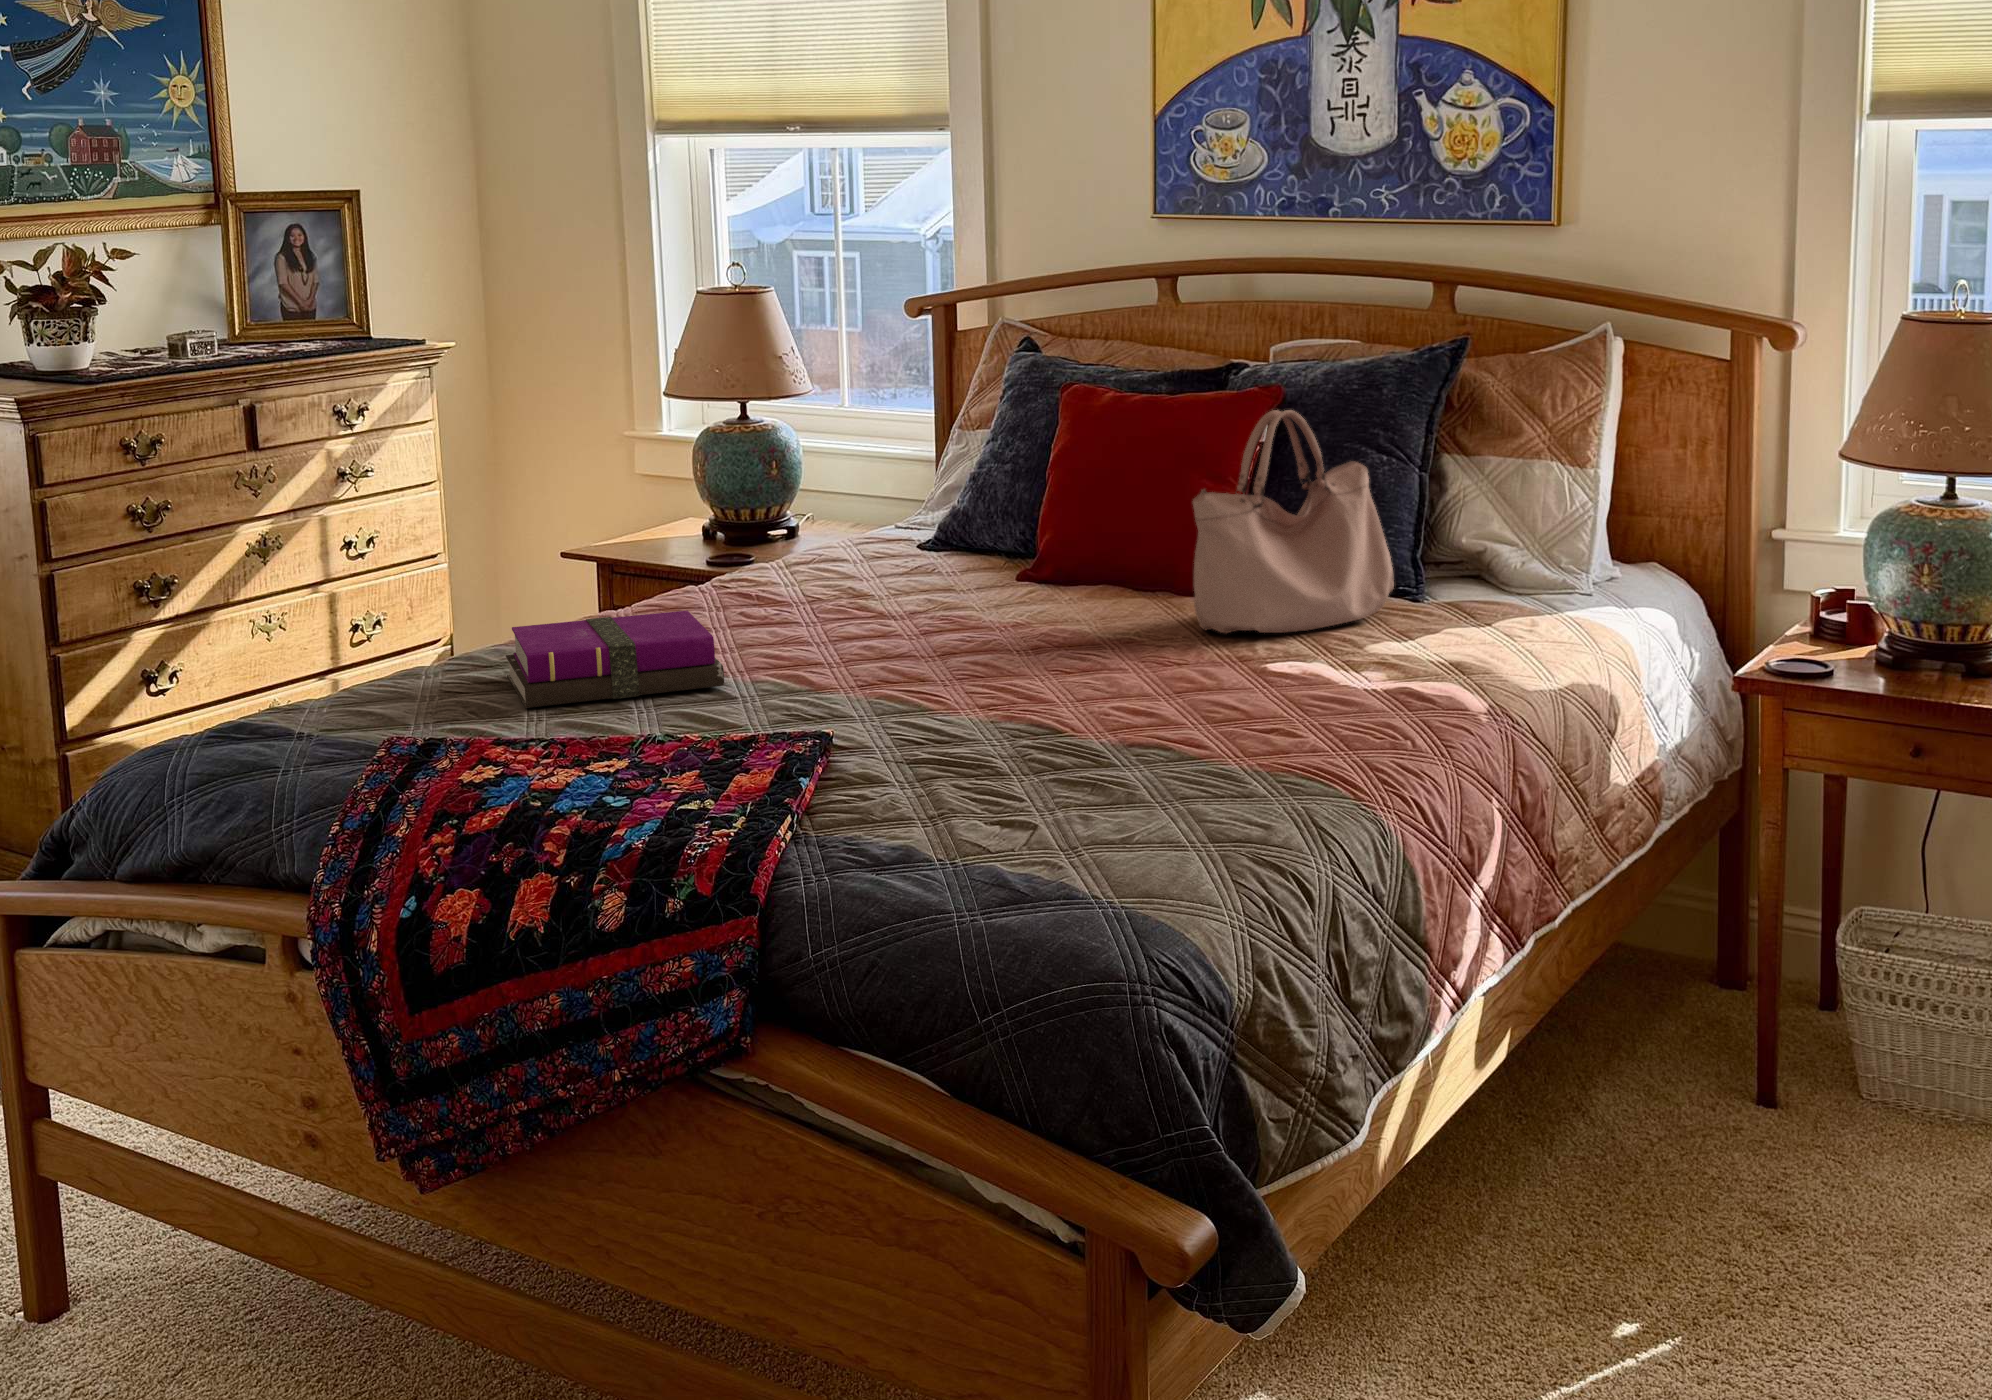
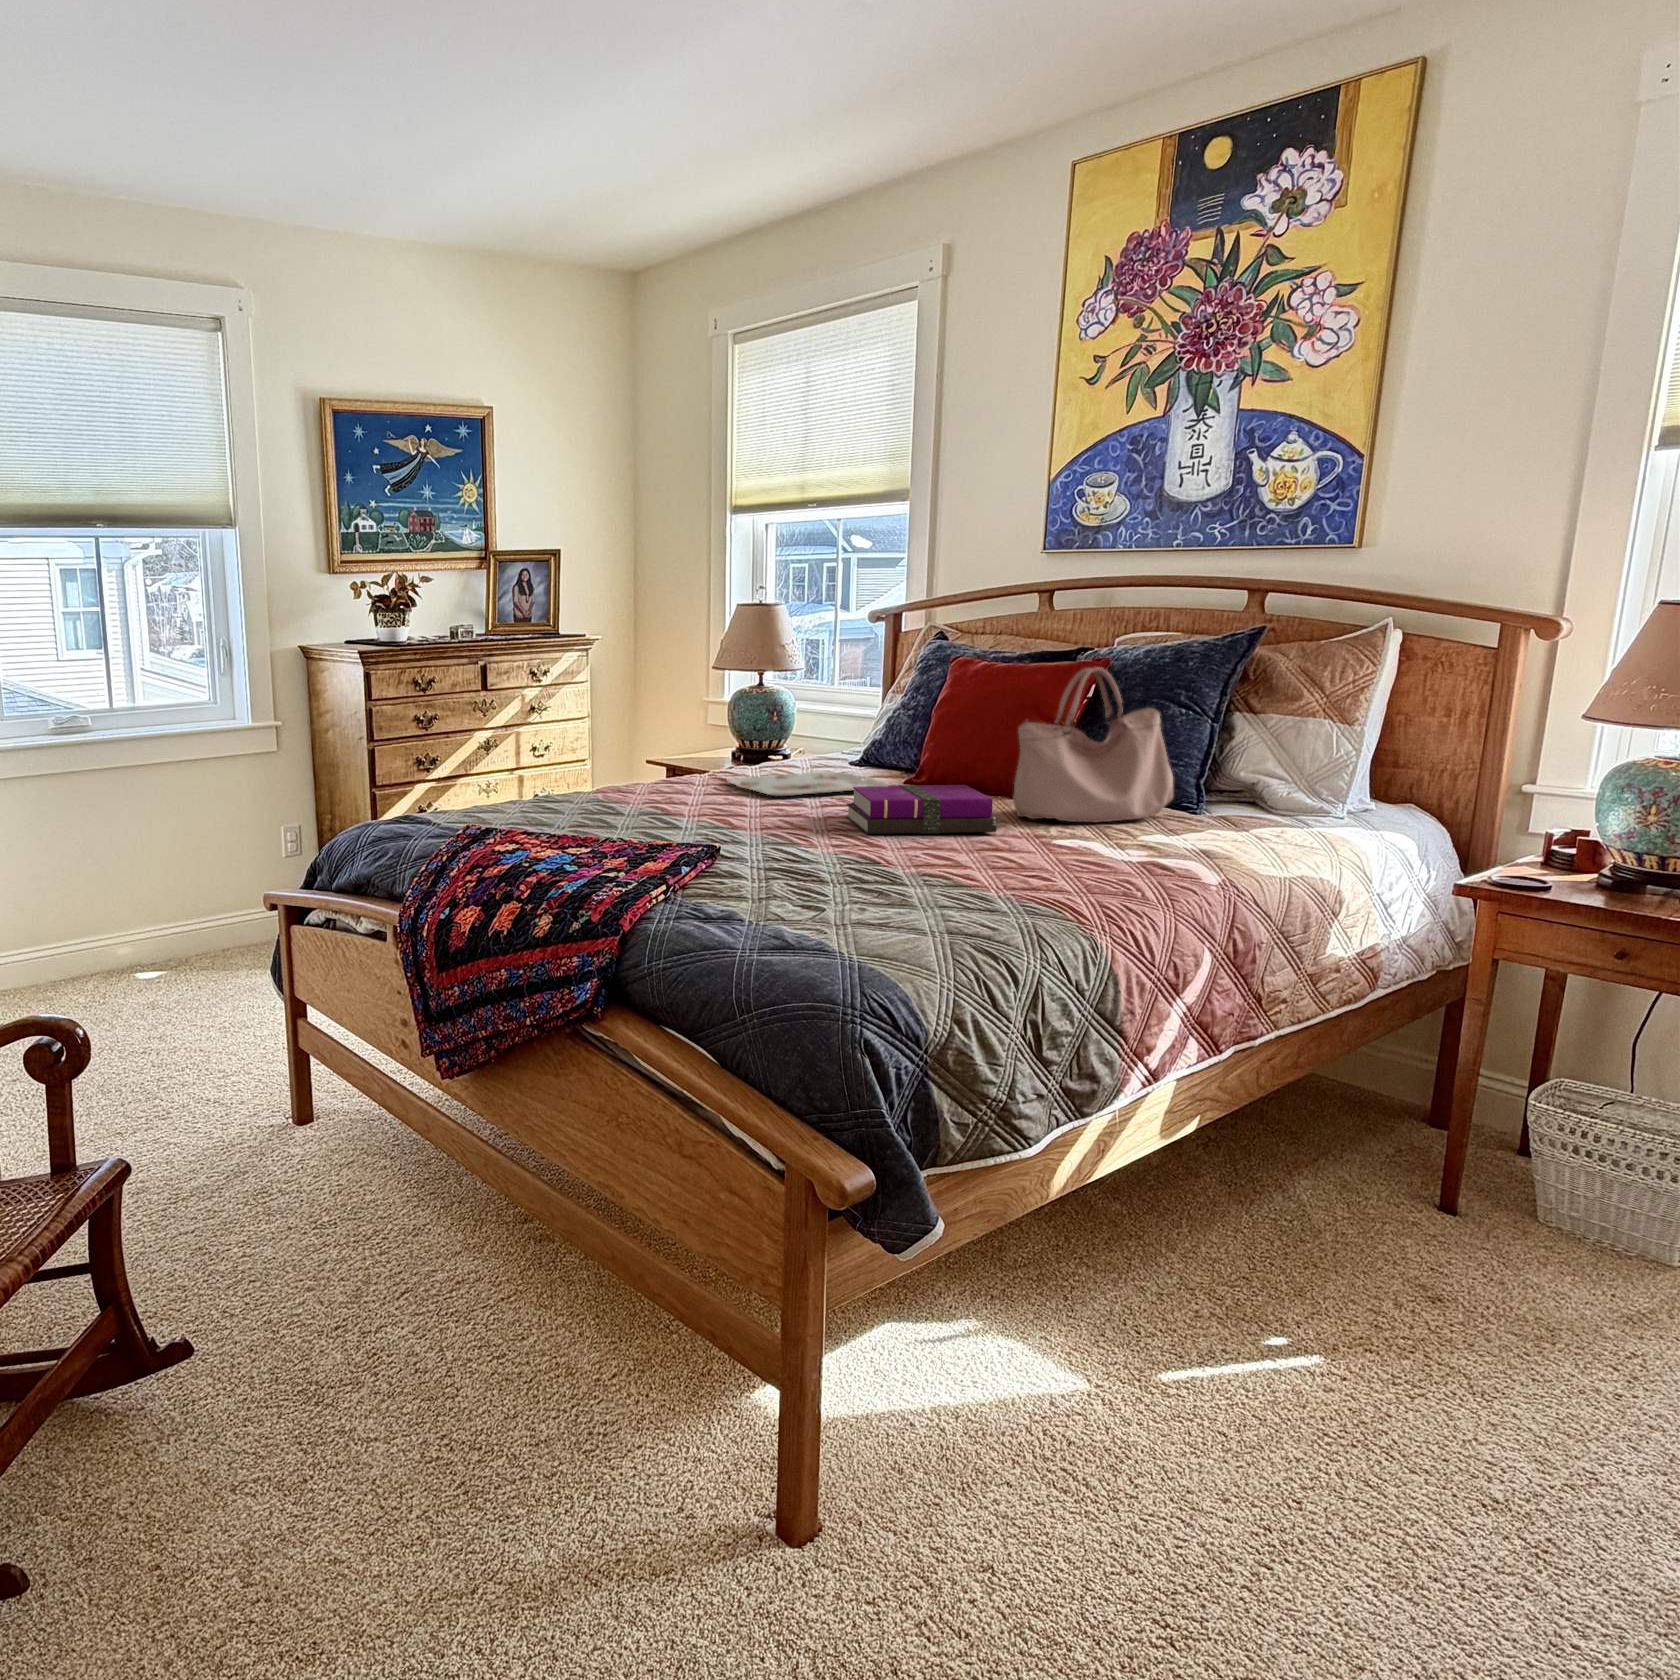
serving tray: none [748,570,998,623] -> present [728,772,887,796]
notebook: present [506,611,724,708] -> present [846,785,997,834]

